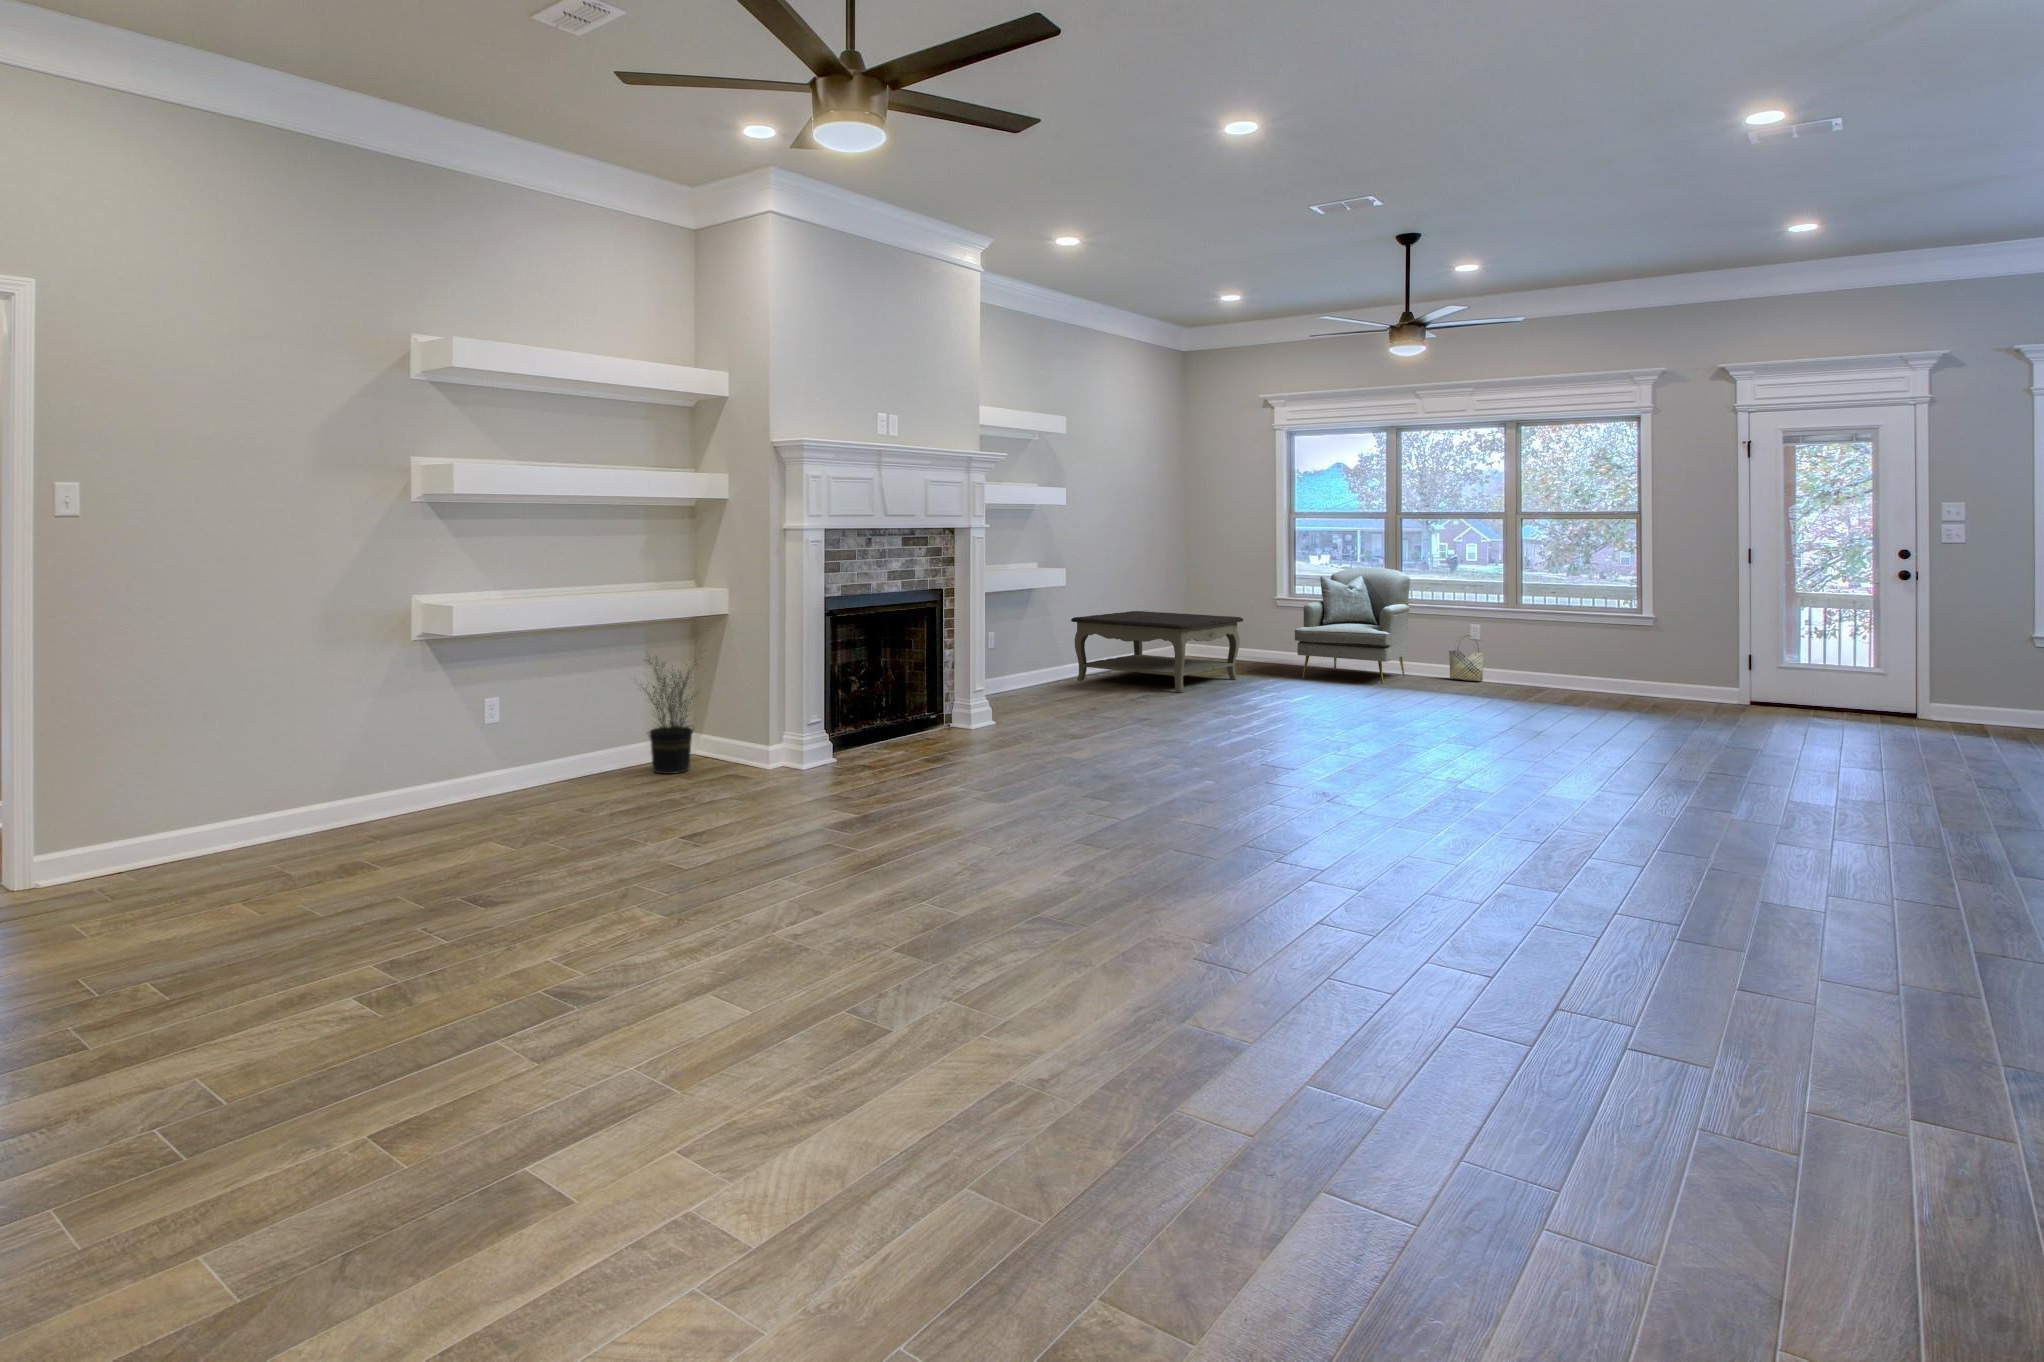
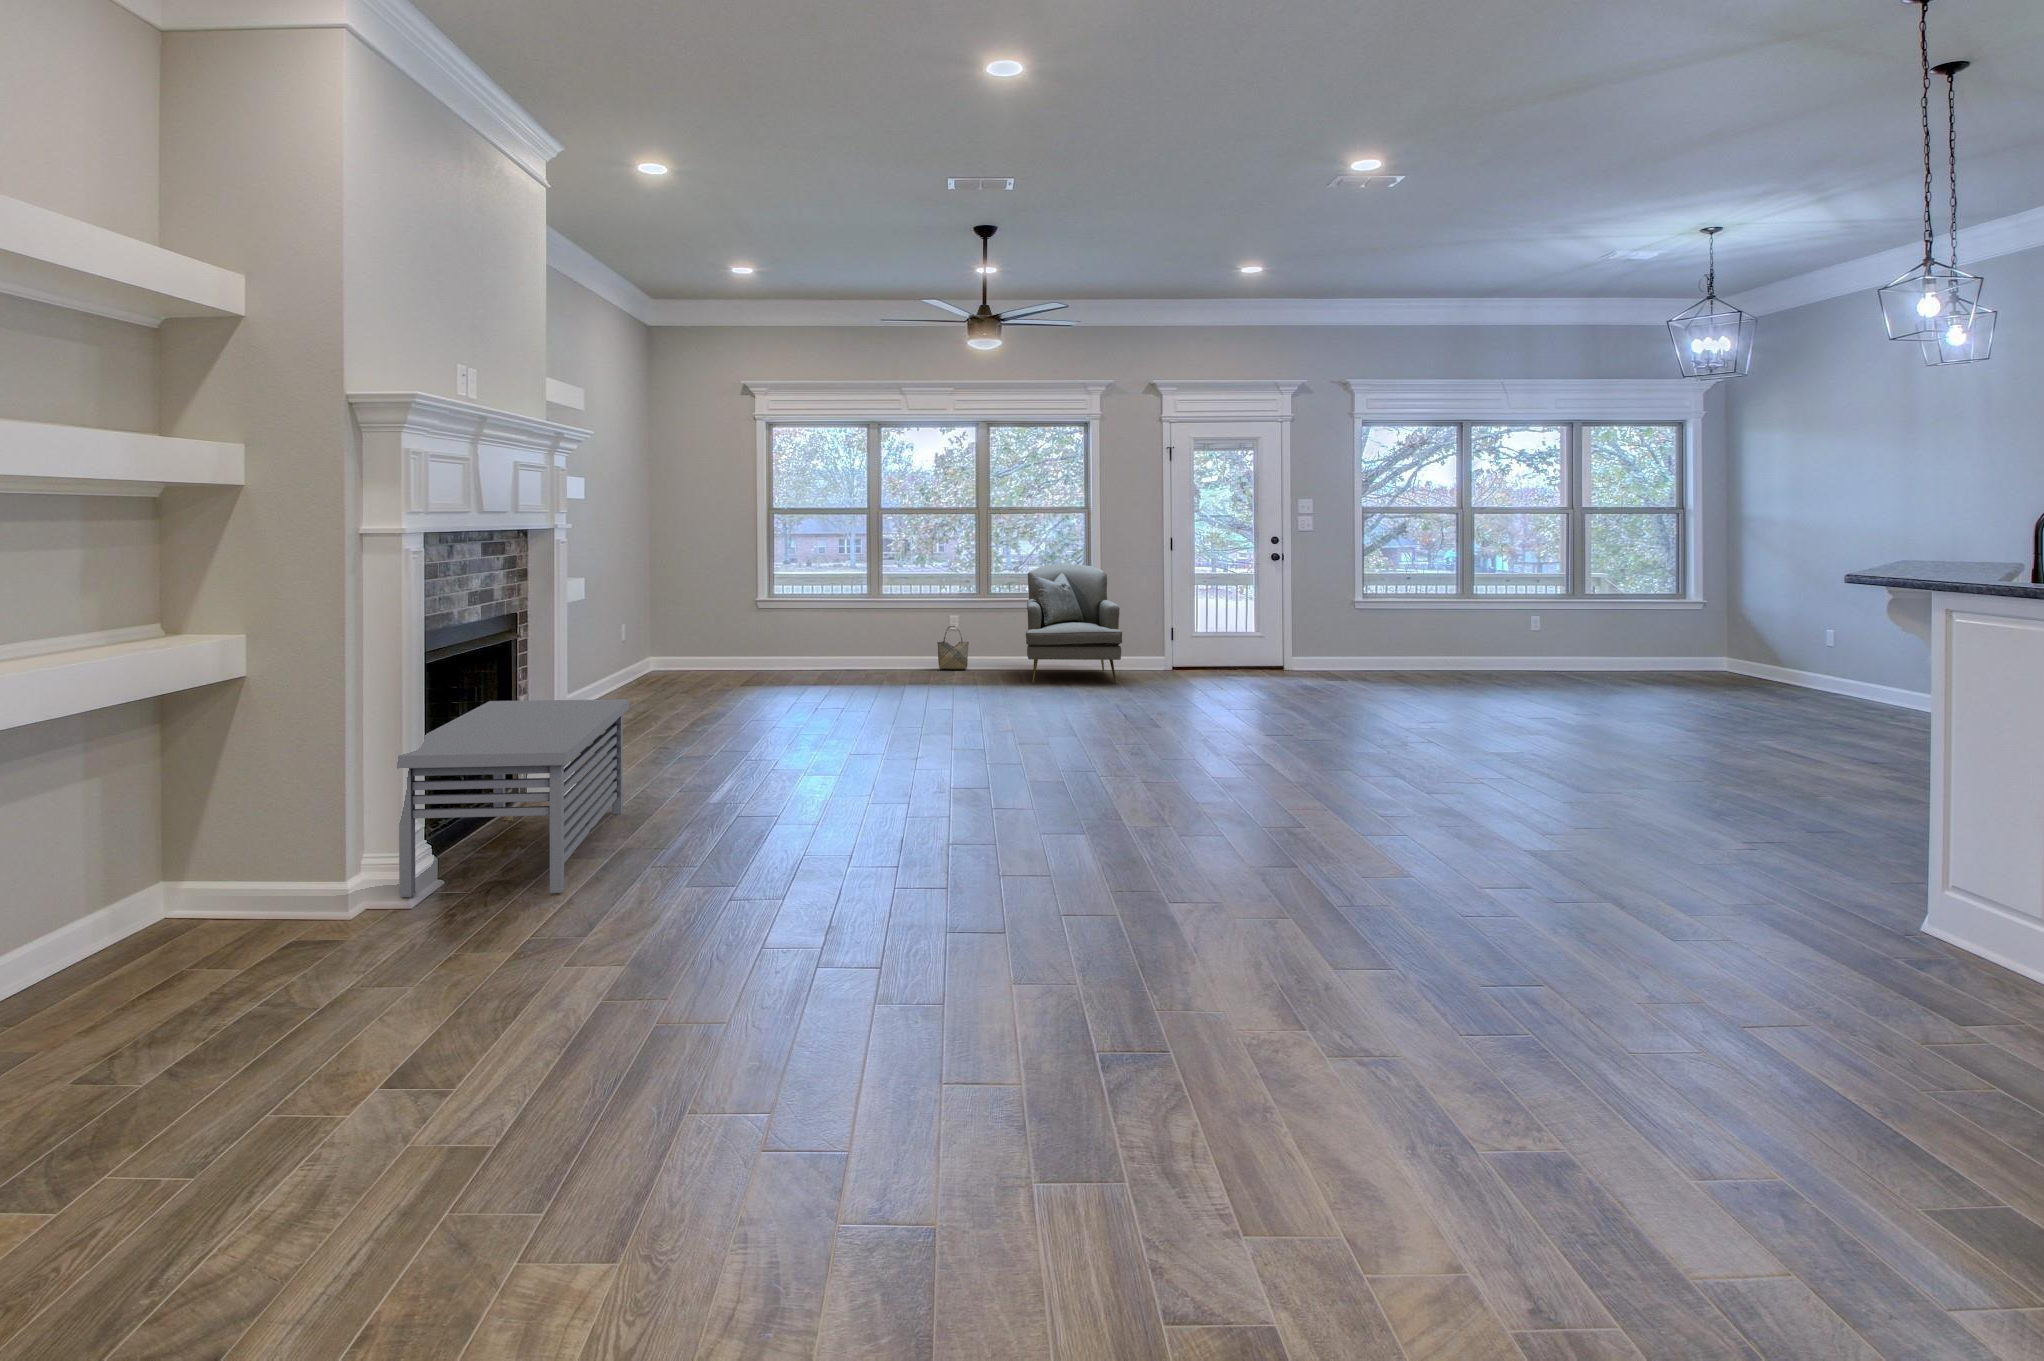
armchair: present [1295,568,1410,684] -> present [1026,564,1122,682]
coffee table: present [1071,611,1243,692] -> none [578,621,763,713]
storage bench: none [795,651,1000,775] -> present [397,699,629,897]
potted plant: present [643,657,695,774] -> none [82,743,238,977]

